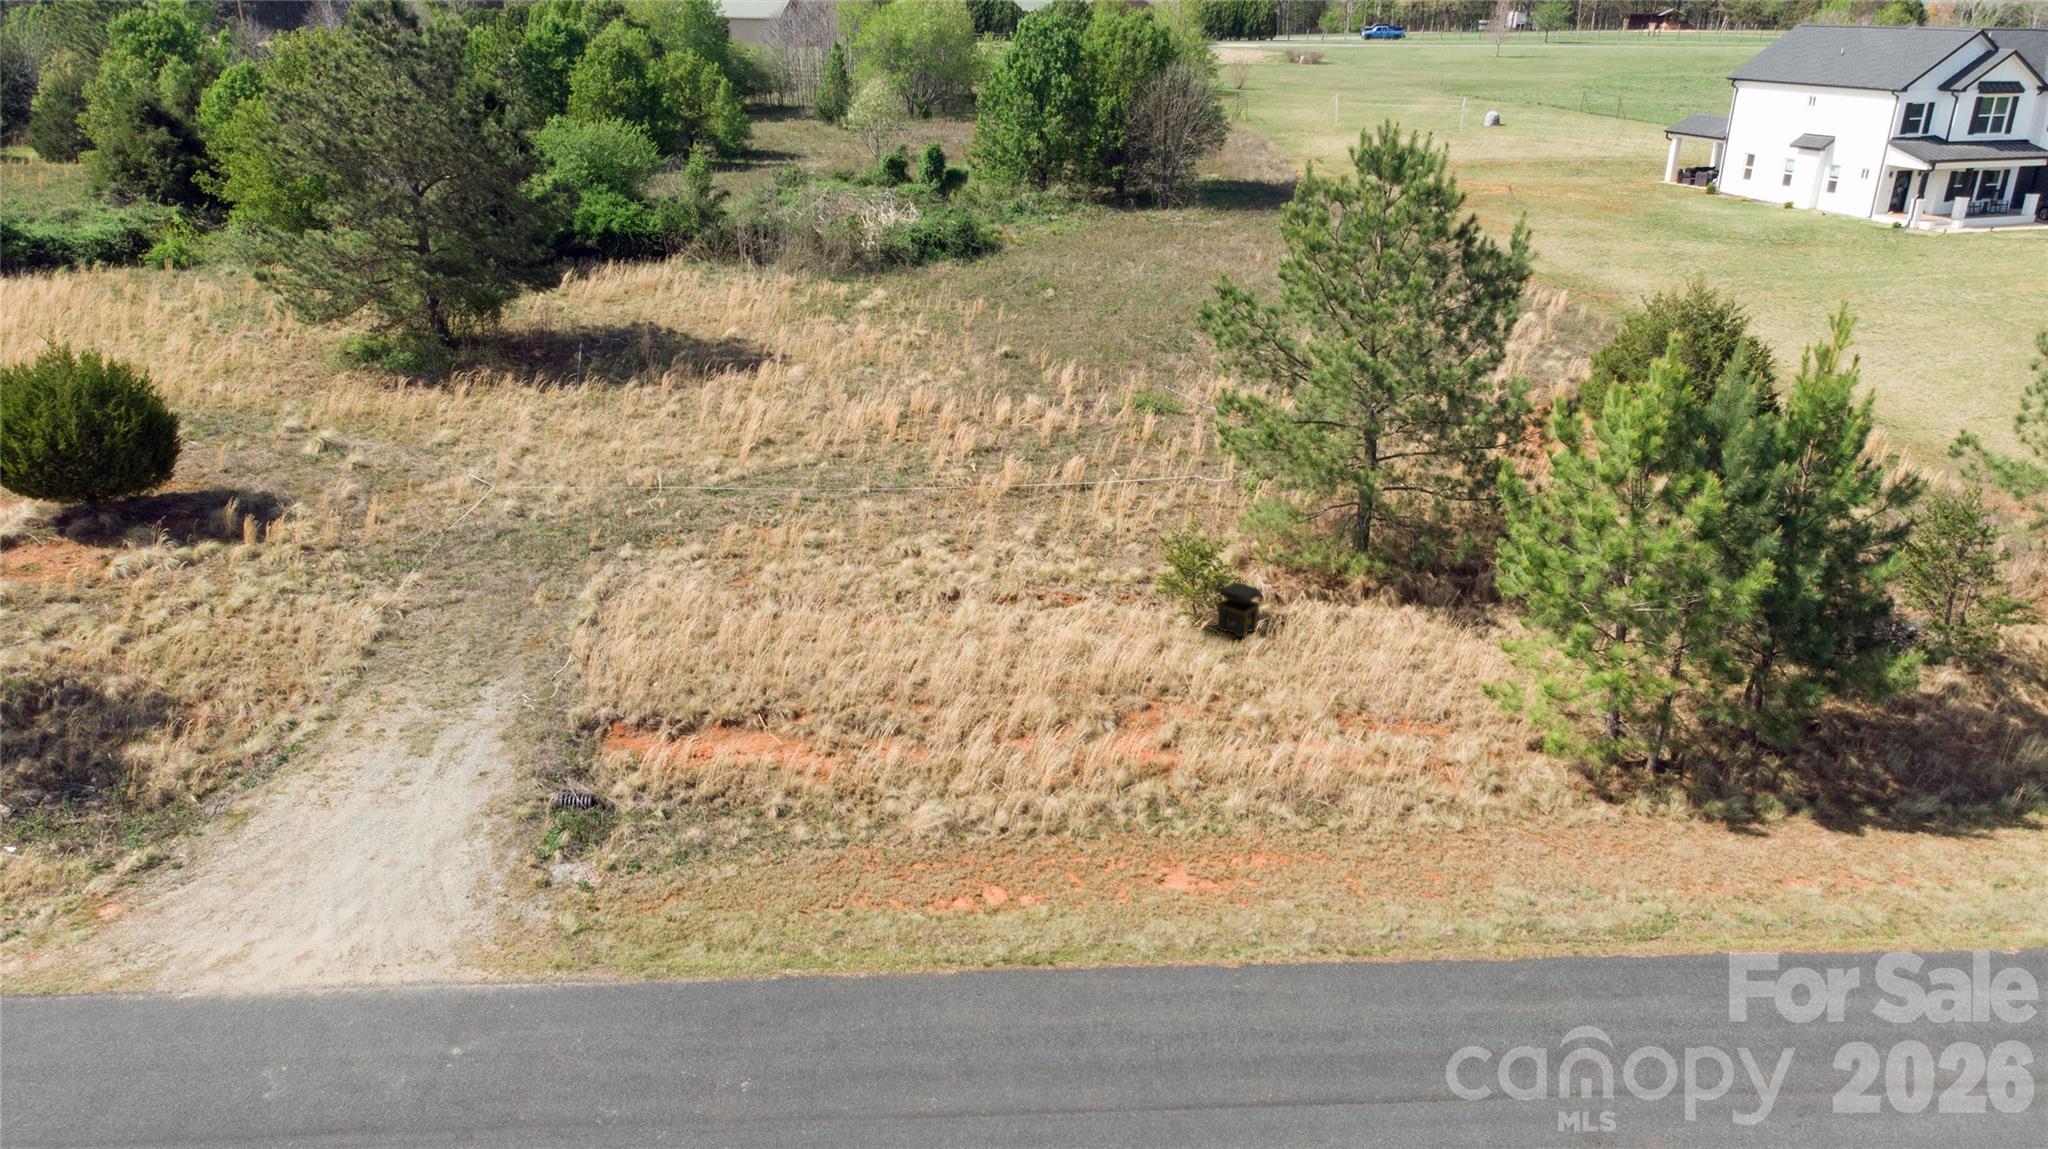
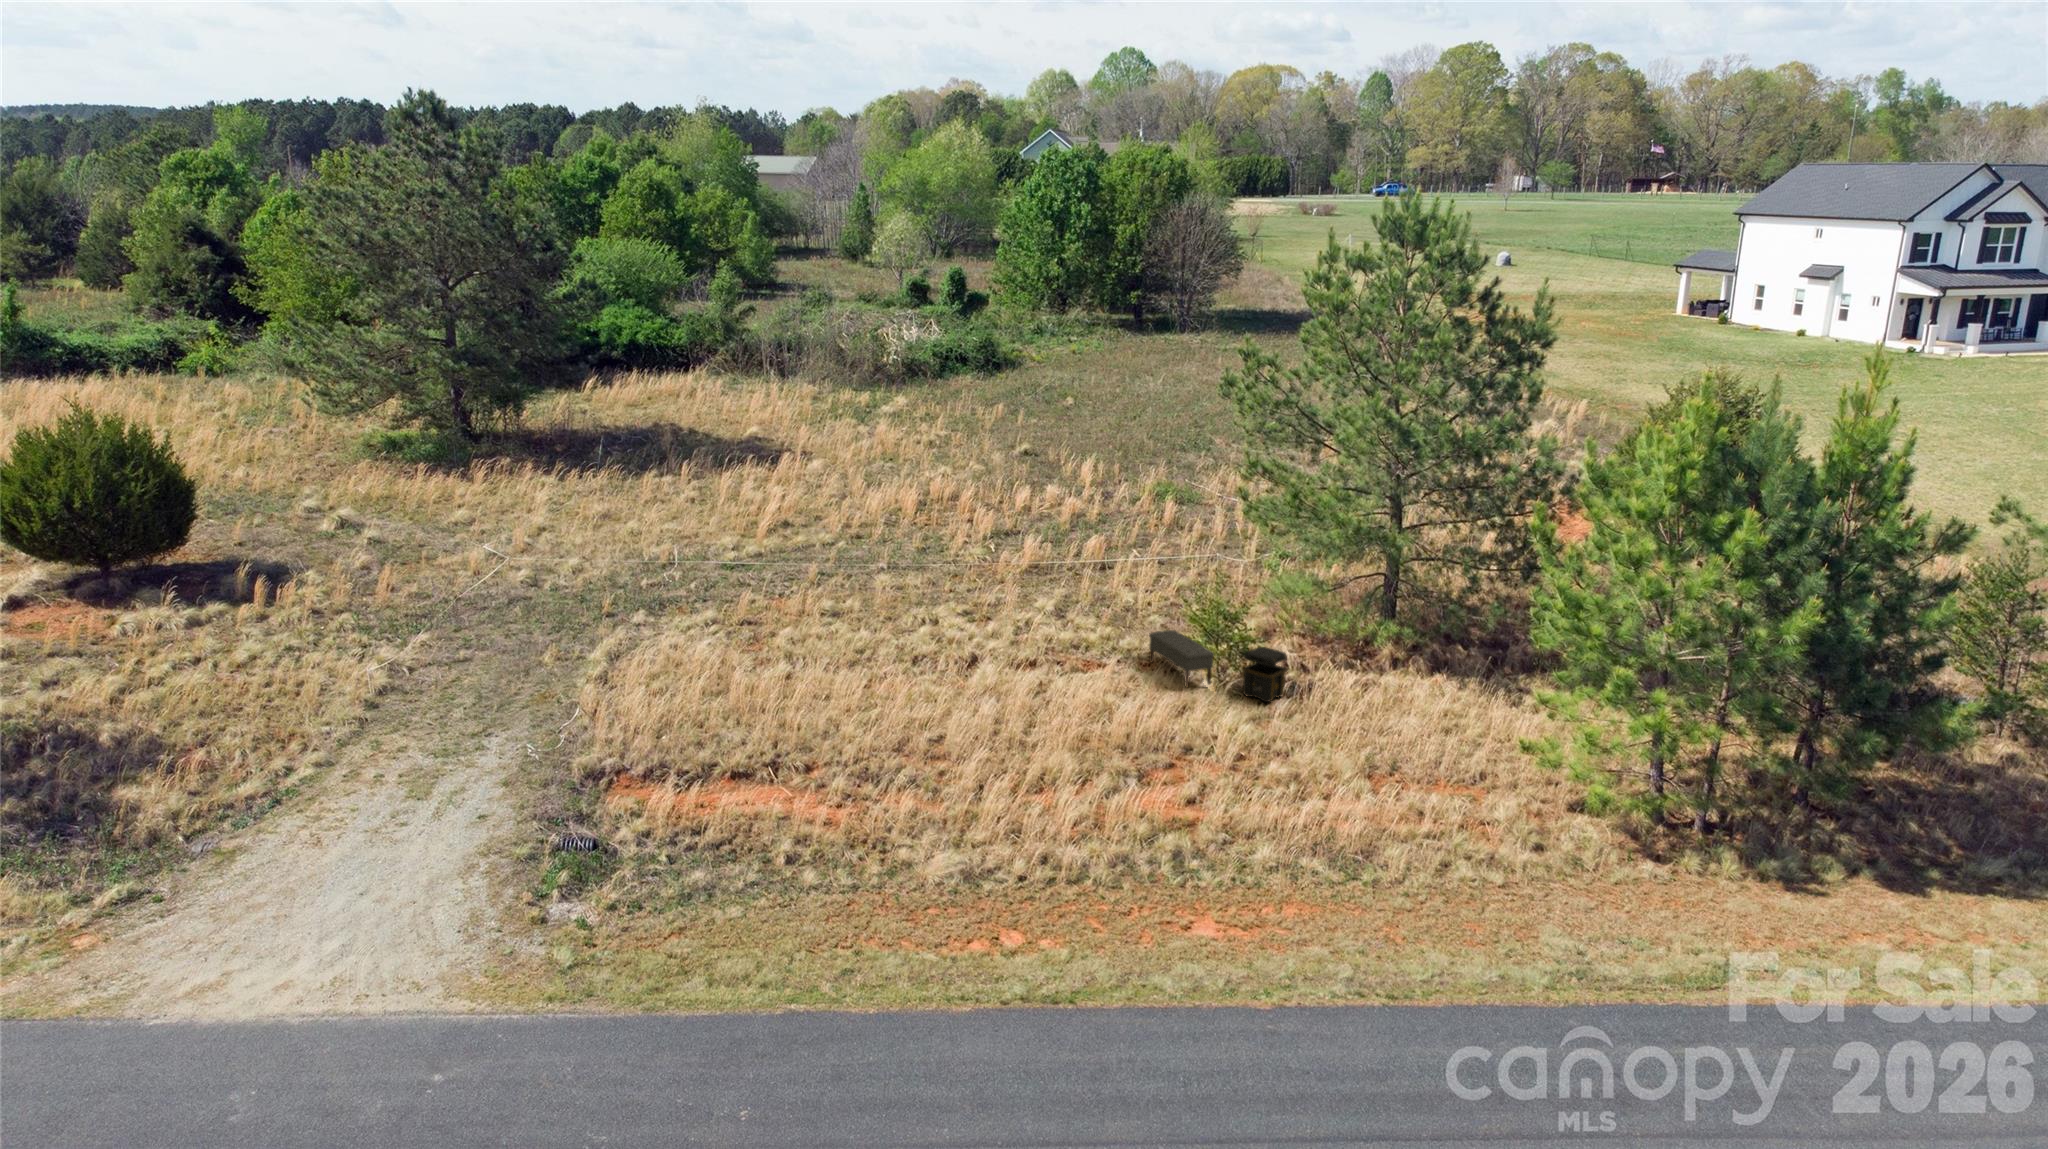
bench: none [1127,563,1190,623] -> present [1149,630,1214,688]

